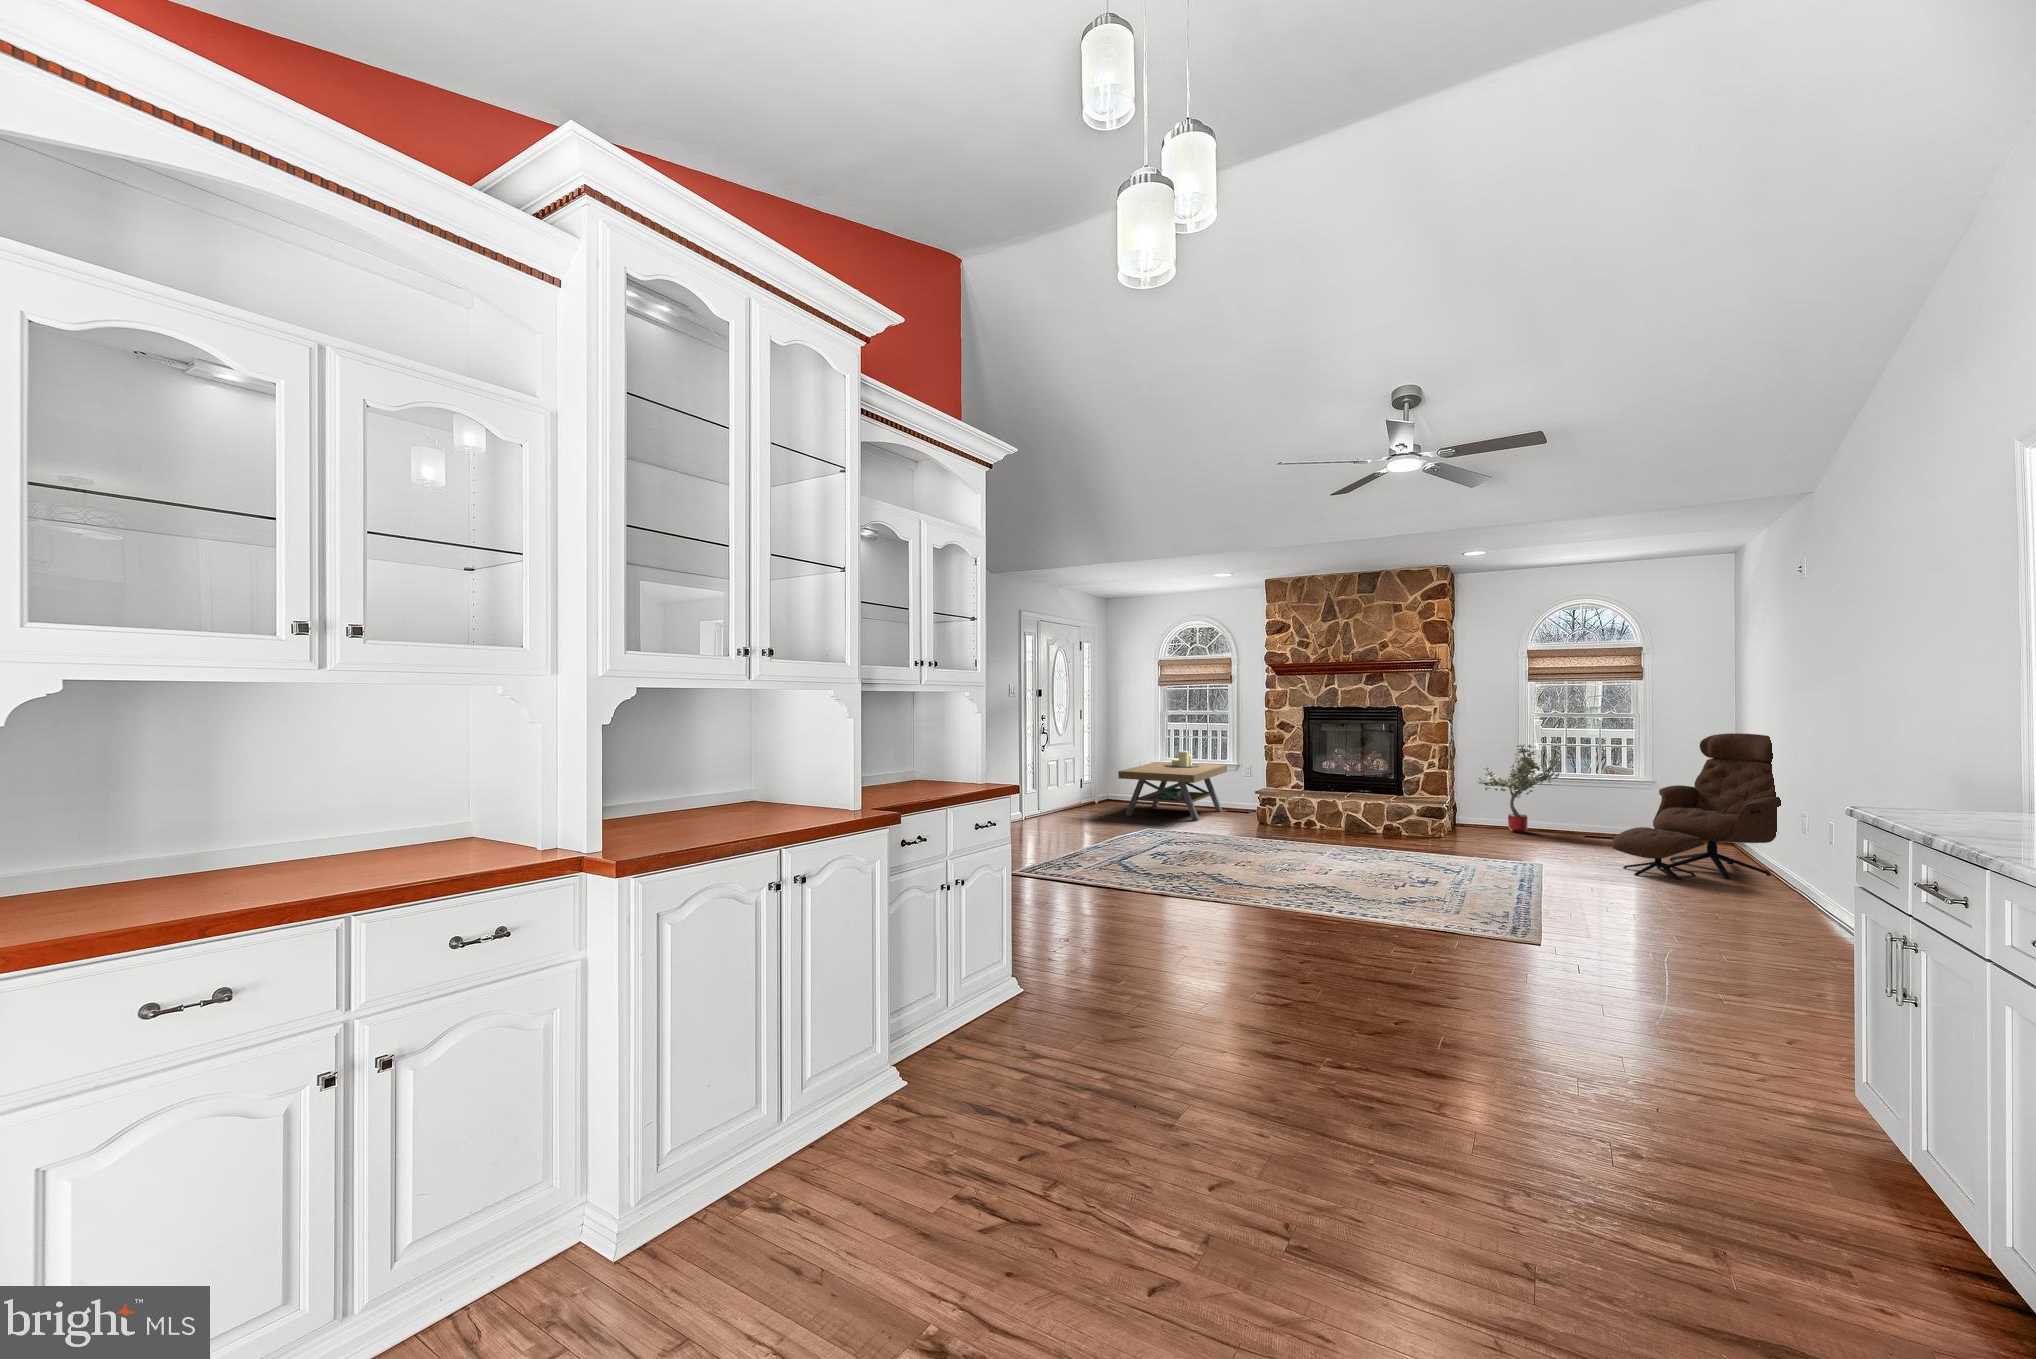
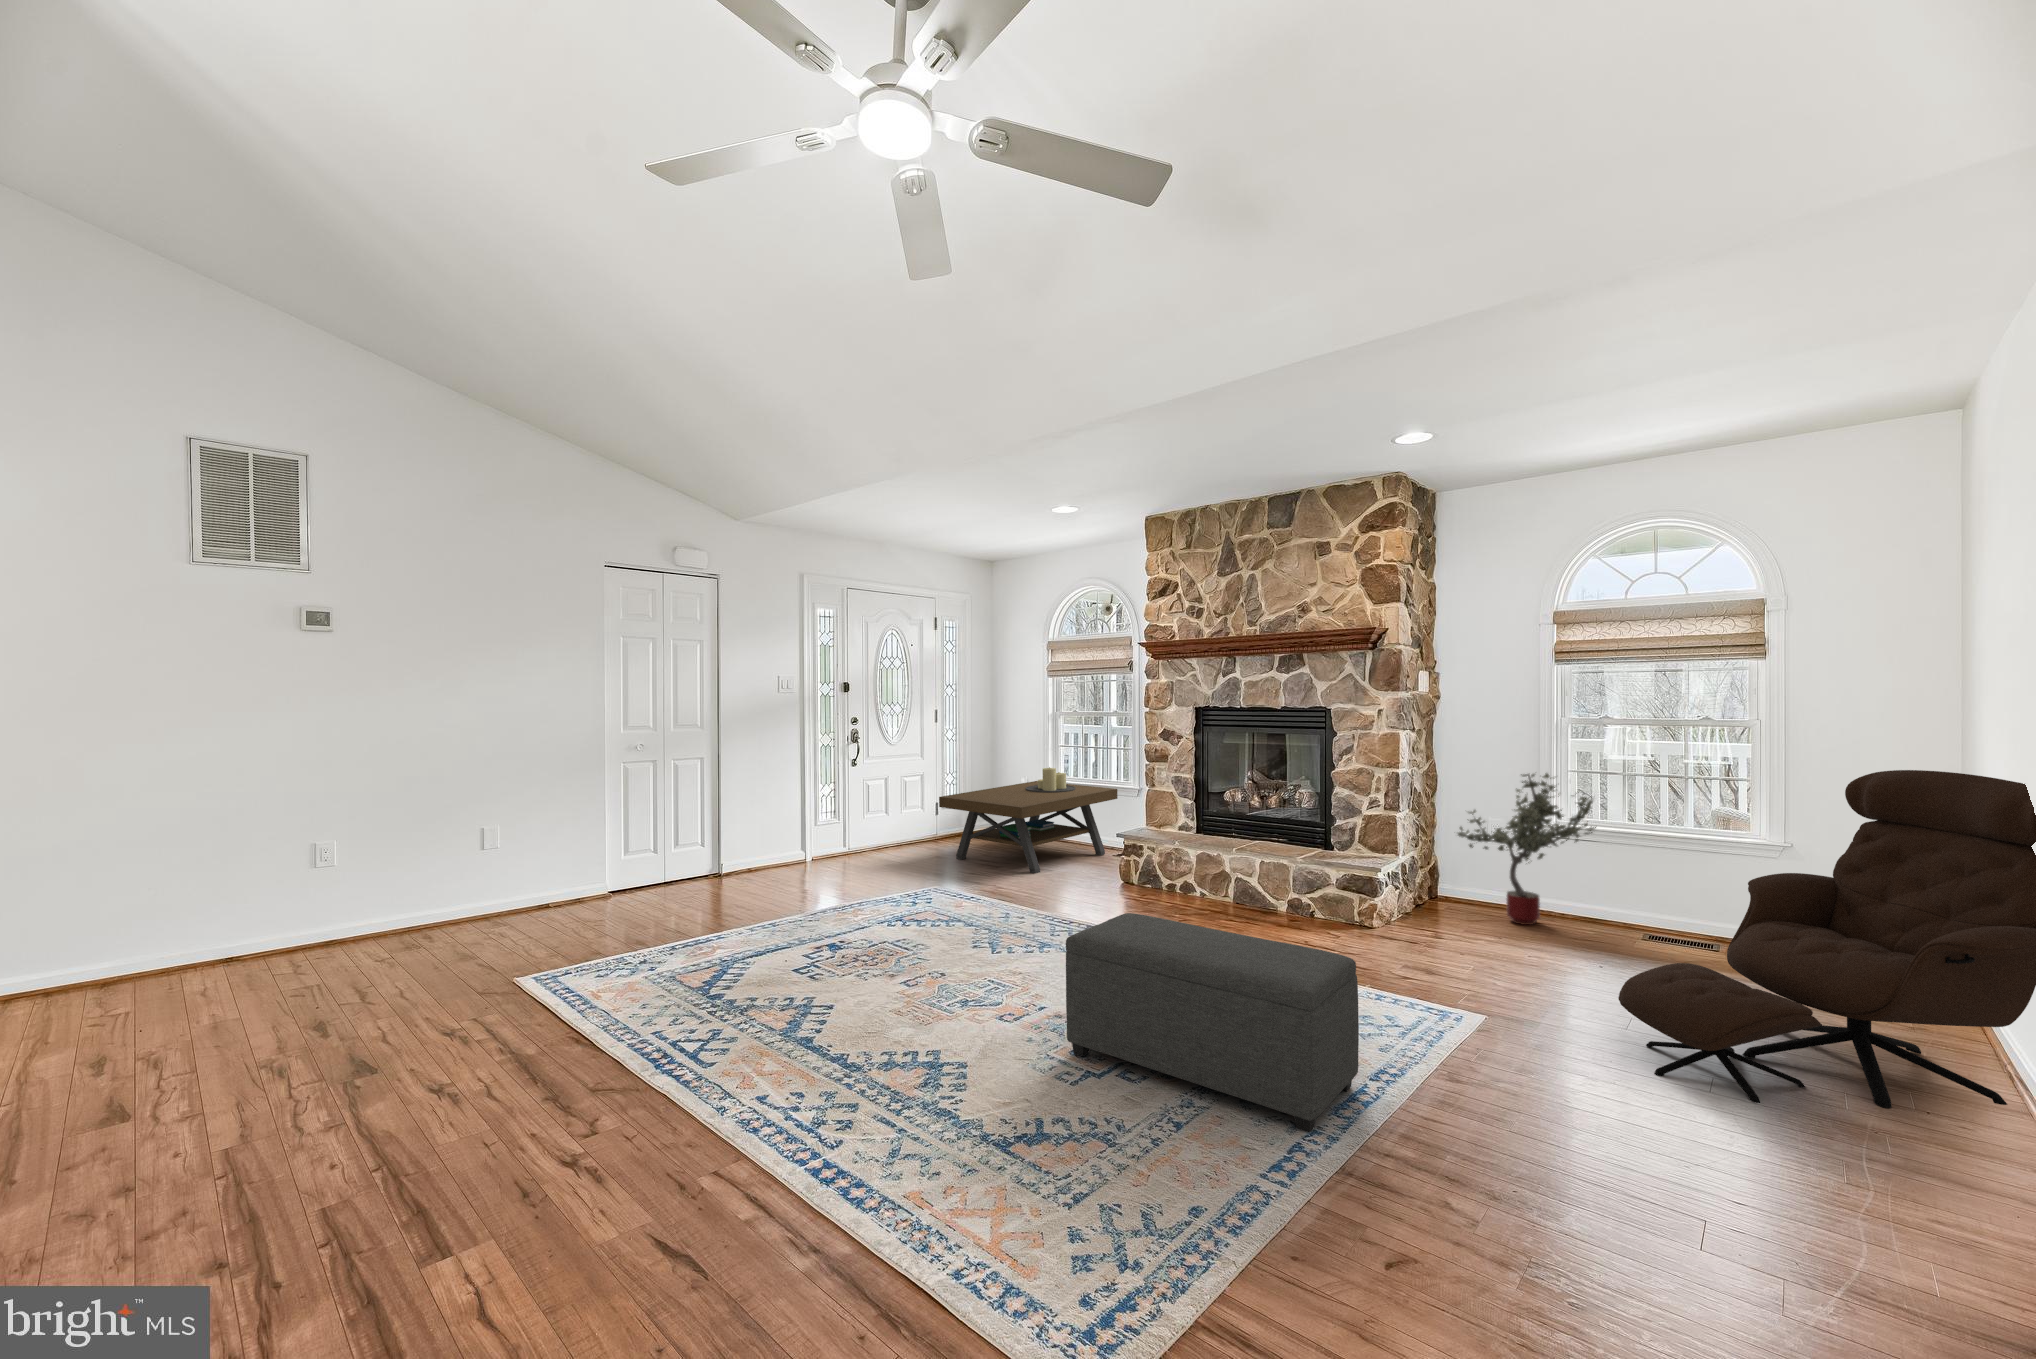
ottoman: none [1371,814,1522,896] -> present [1066,913,1359,1133]

